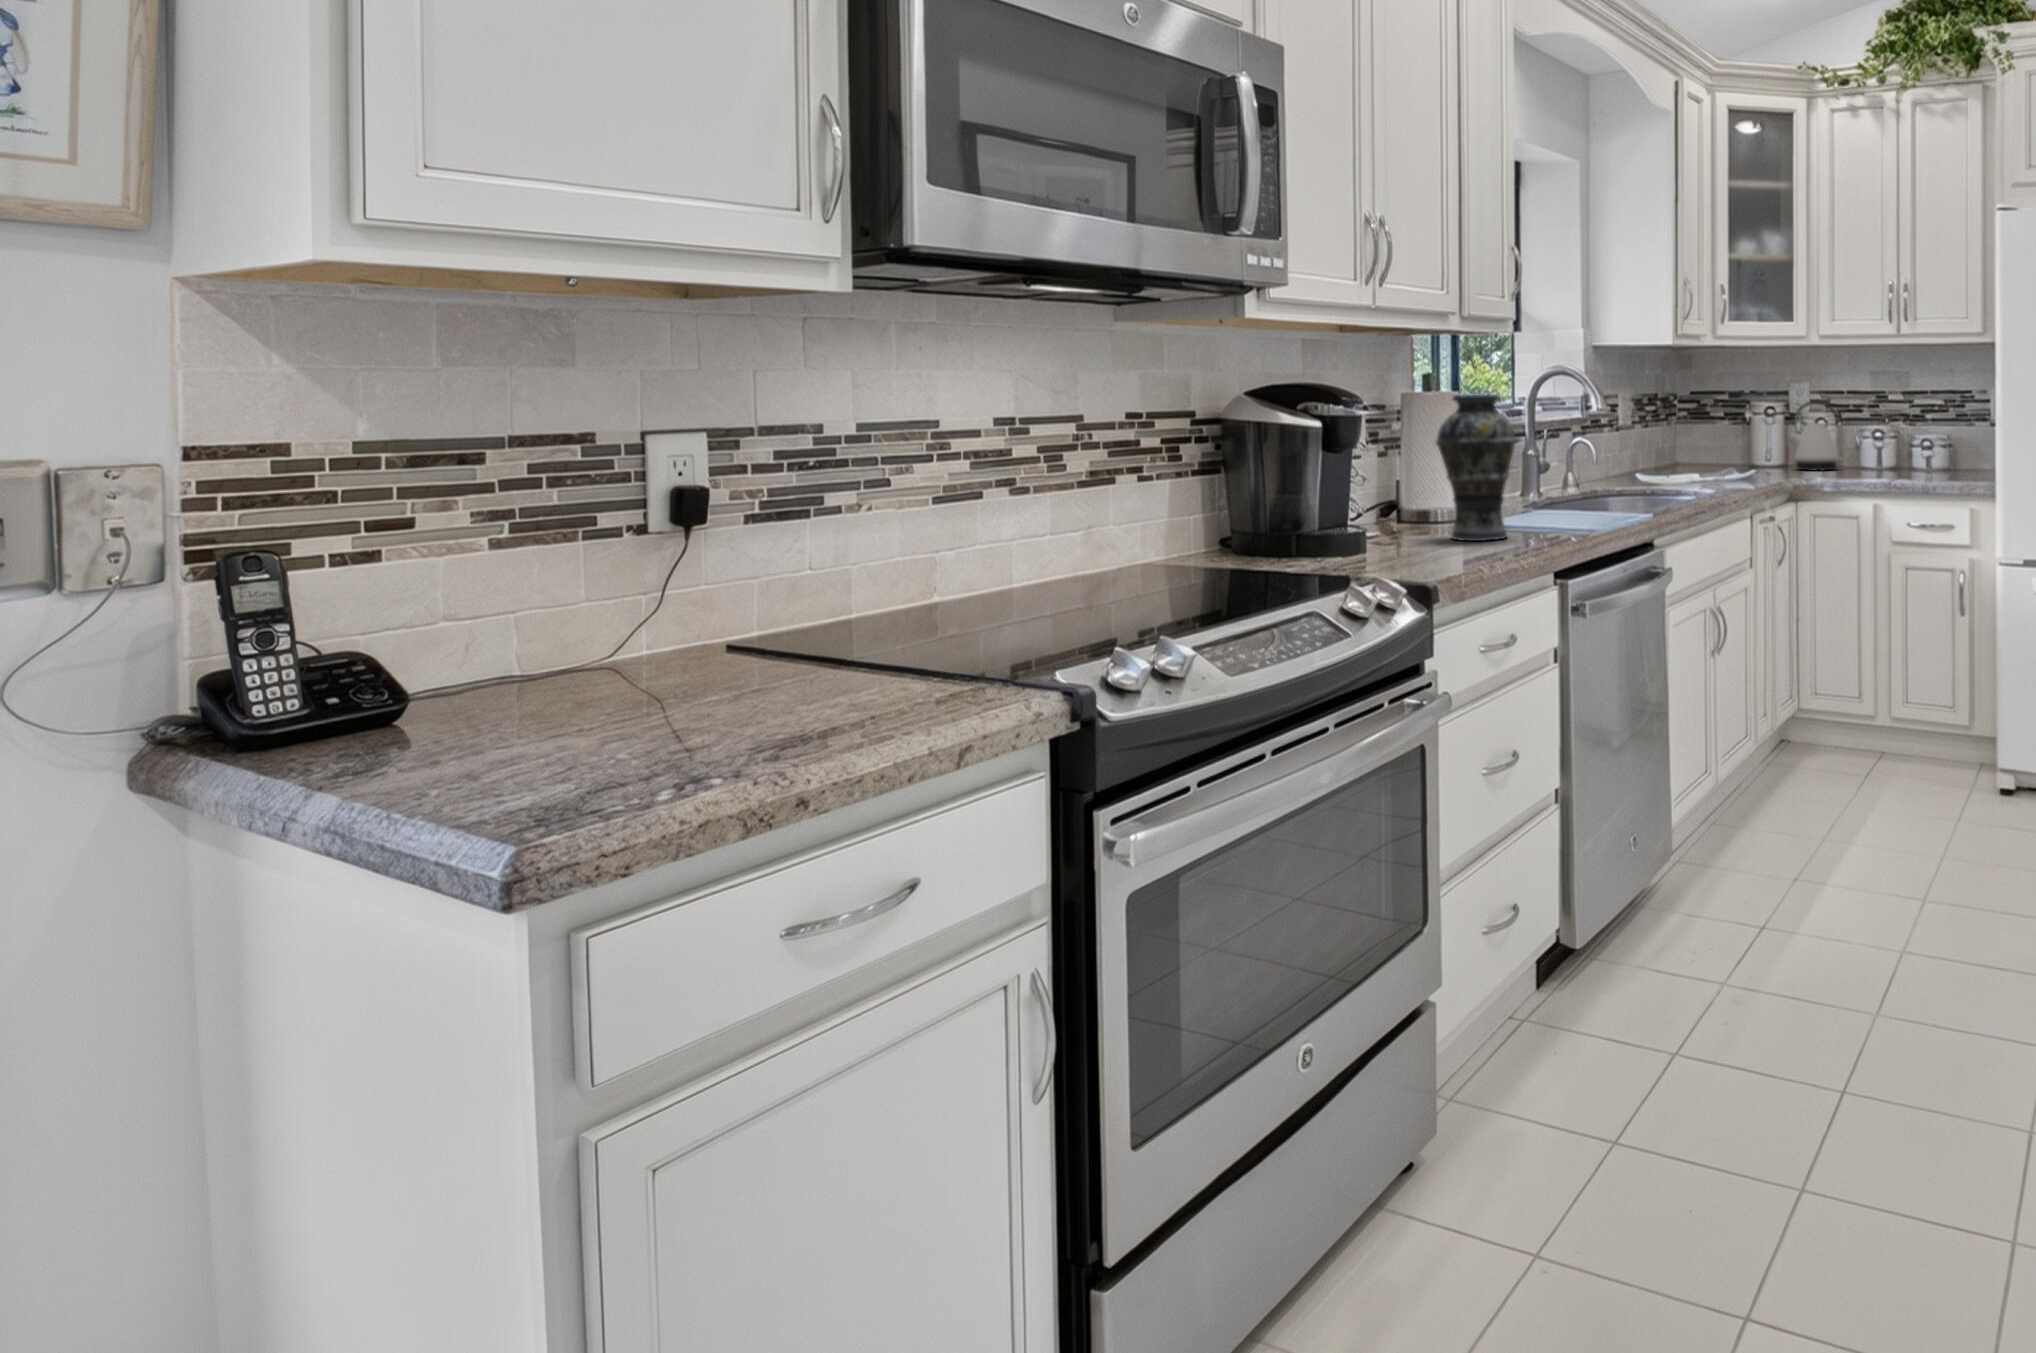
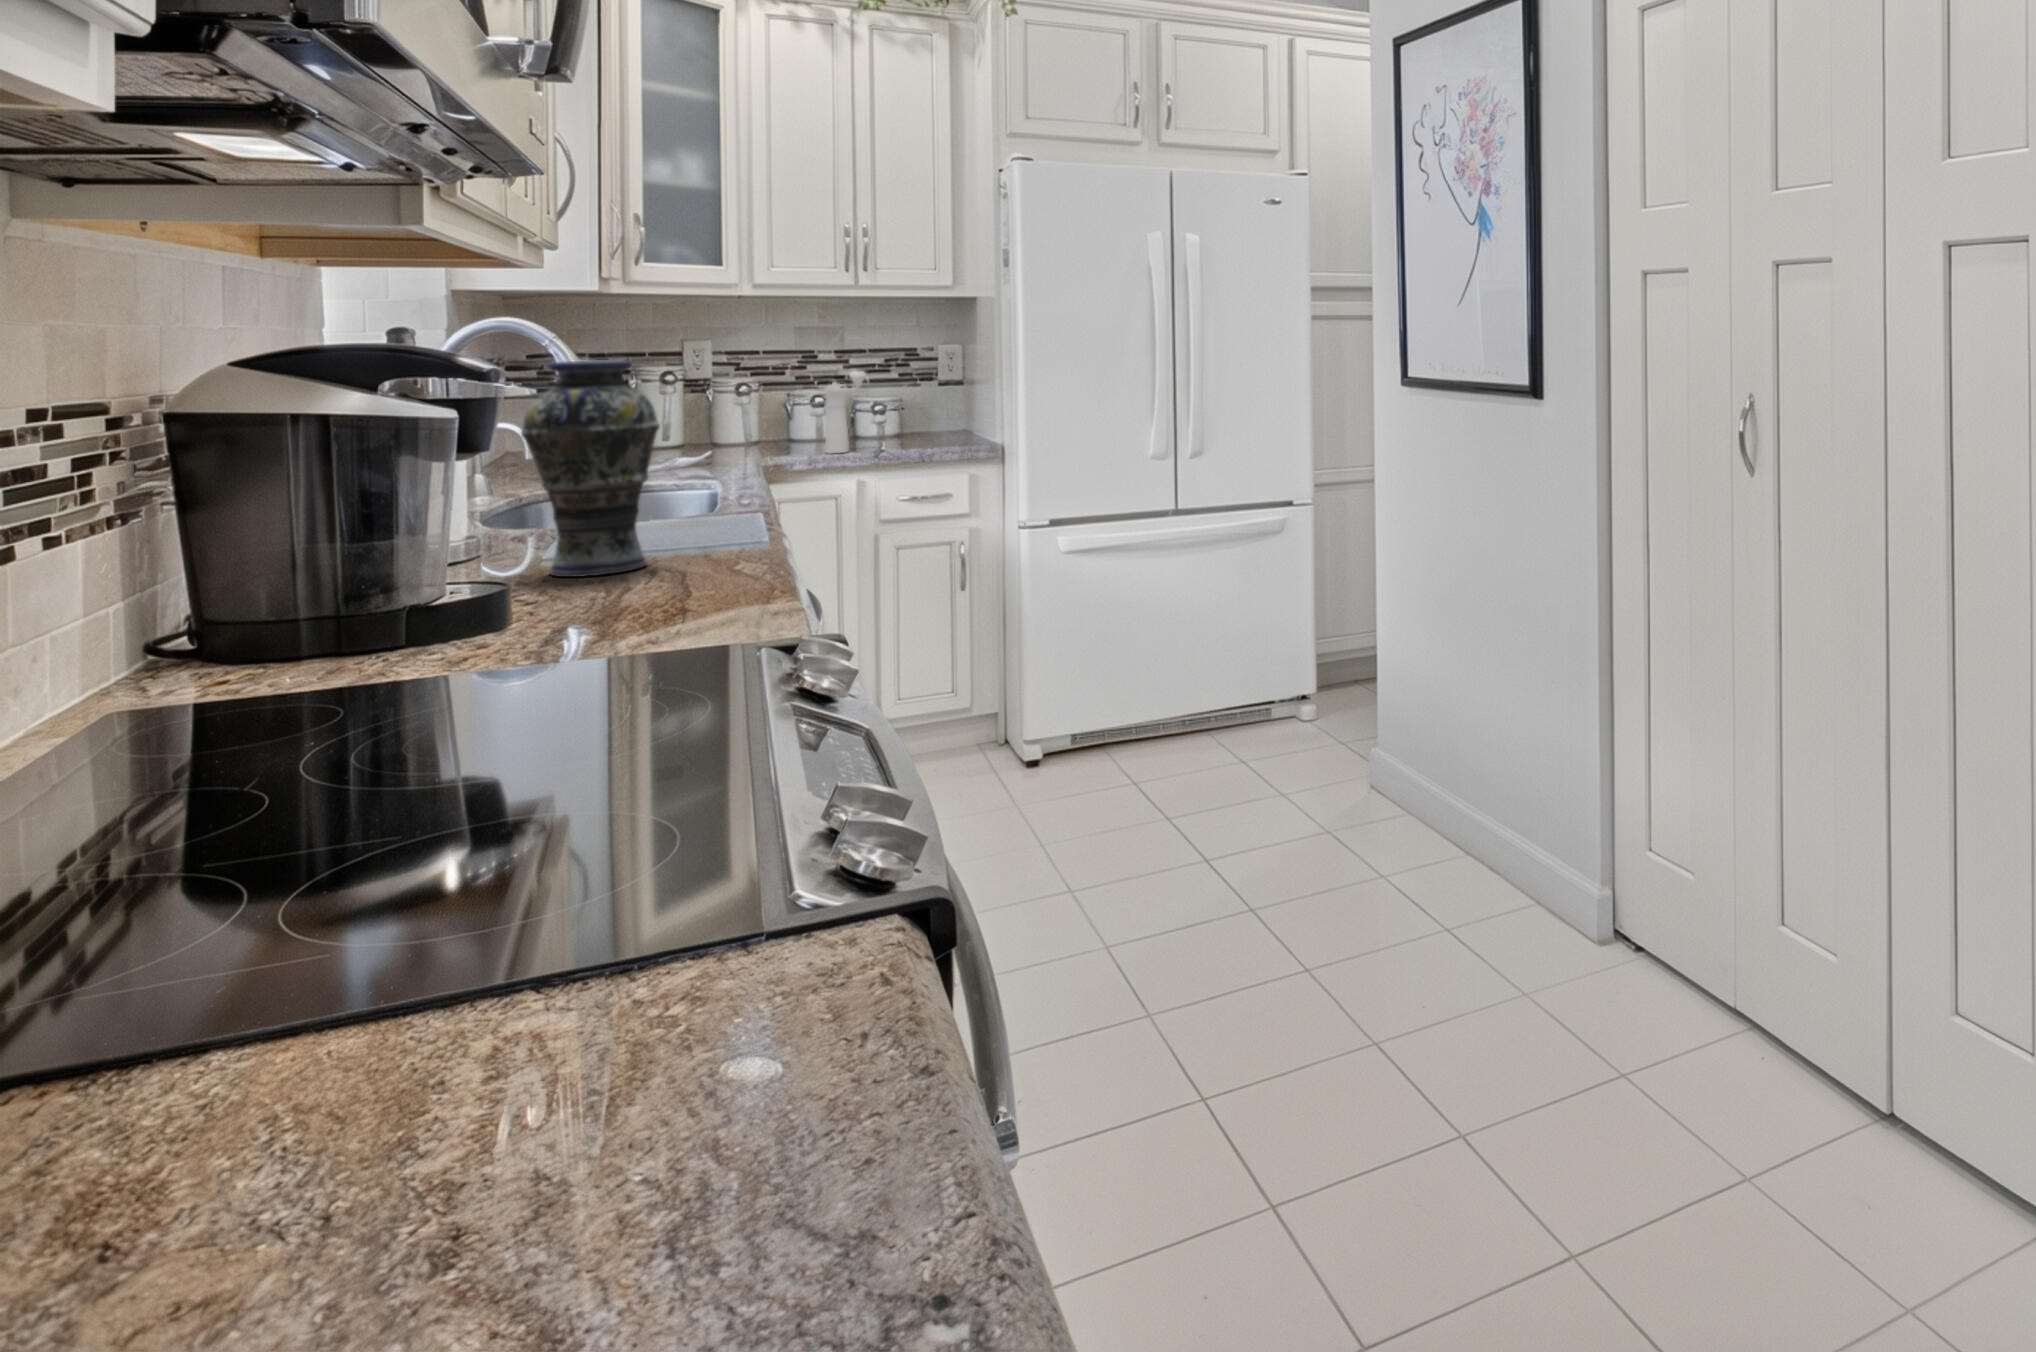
kettle: present [1788,400,1842,471] -> none [694,360,767,444]
pepper mill: none [1845,411,1888,482] -> present [824,371,866,454]

